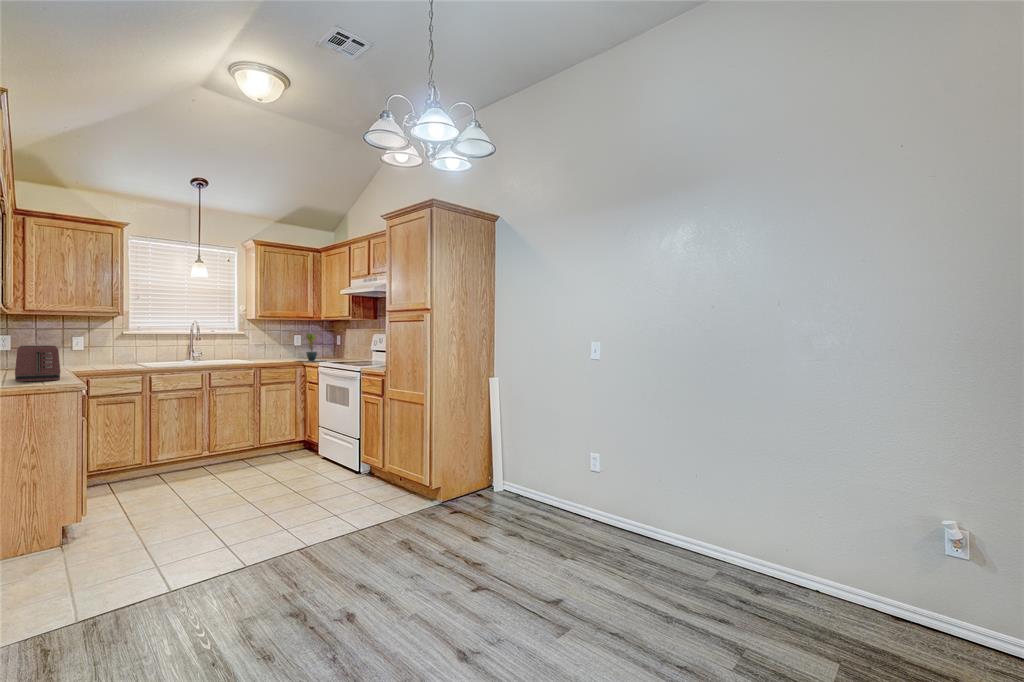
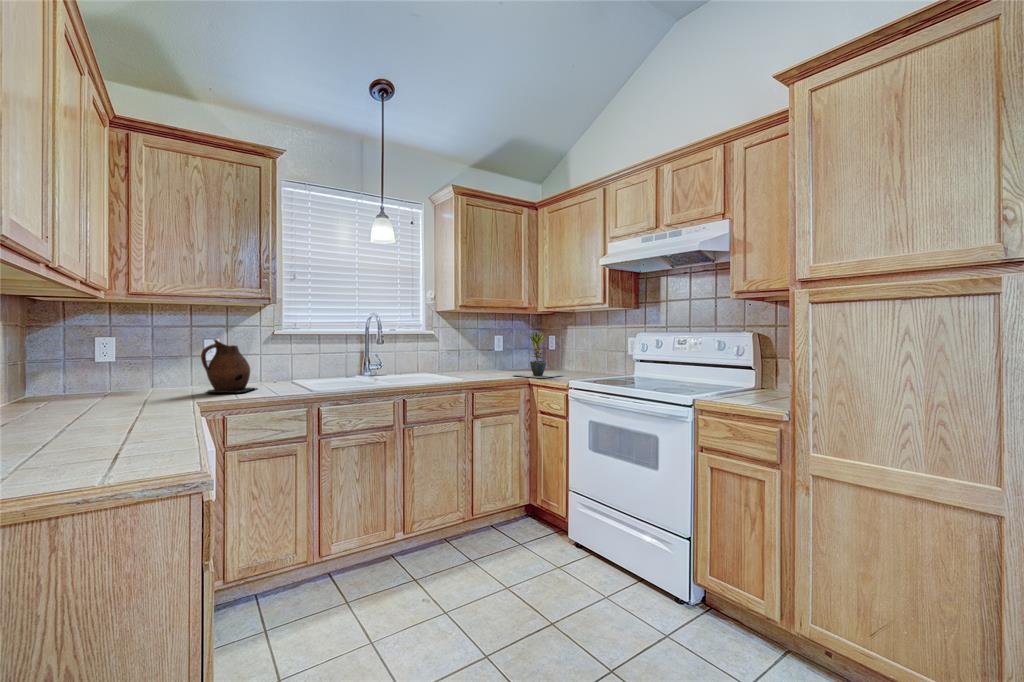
ceramic pitcher: none [72,337,110,368] -> present [201,340,258,393]
toaster: present [15,345,60,382] -> none [44,361,164,462]

